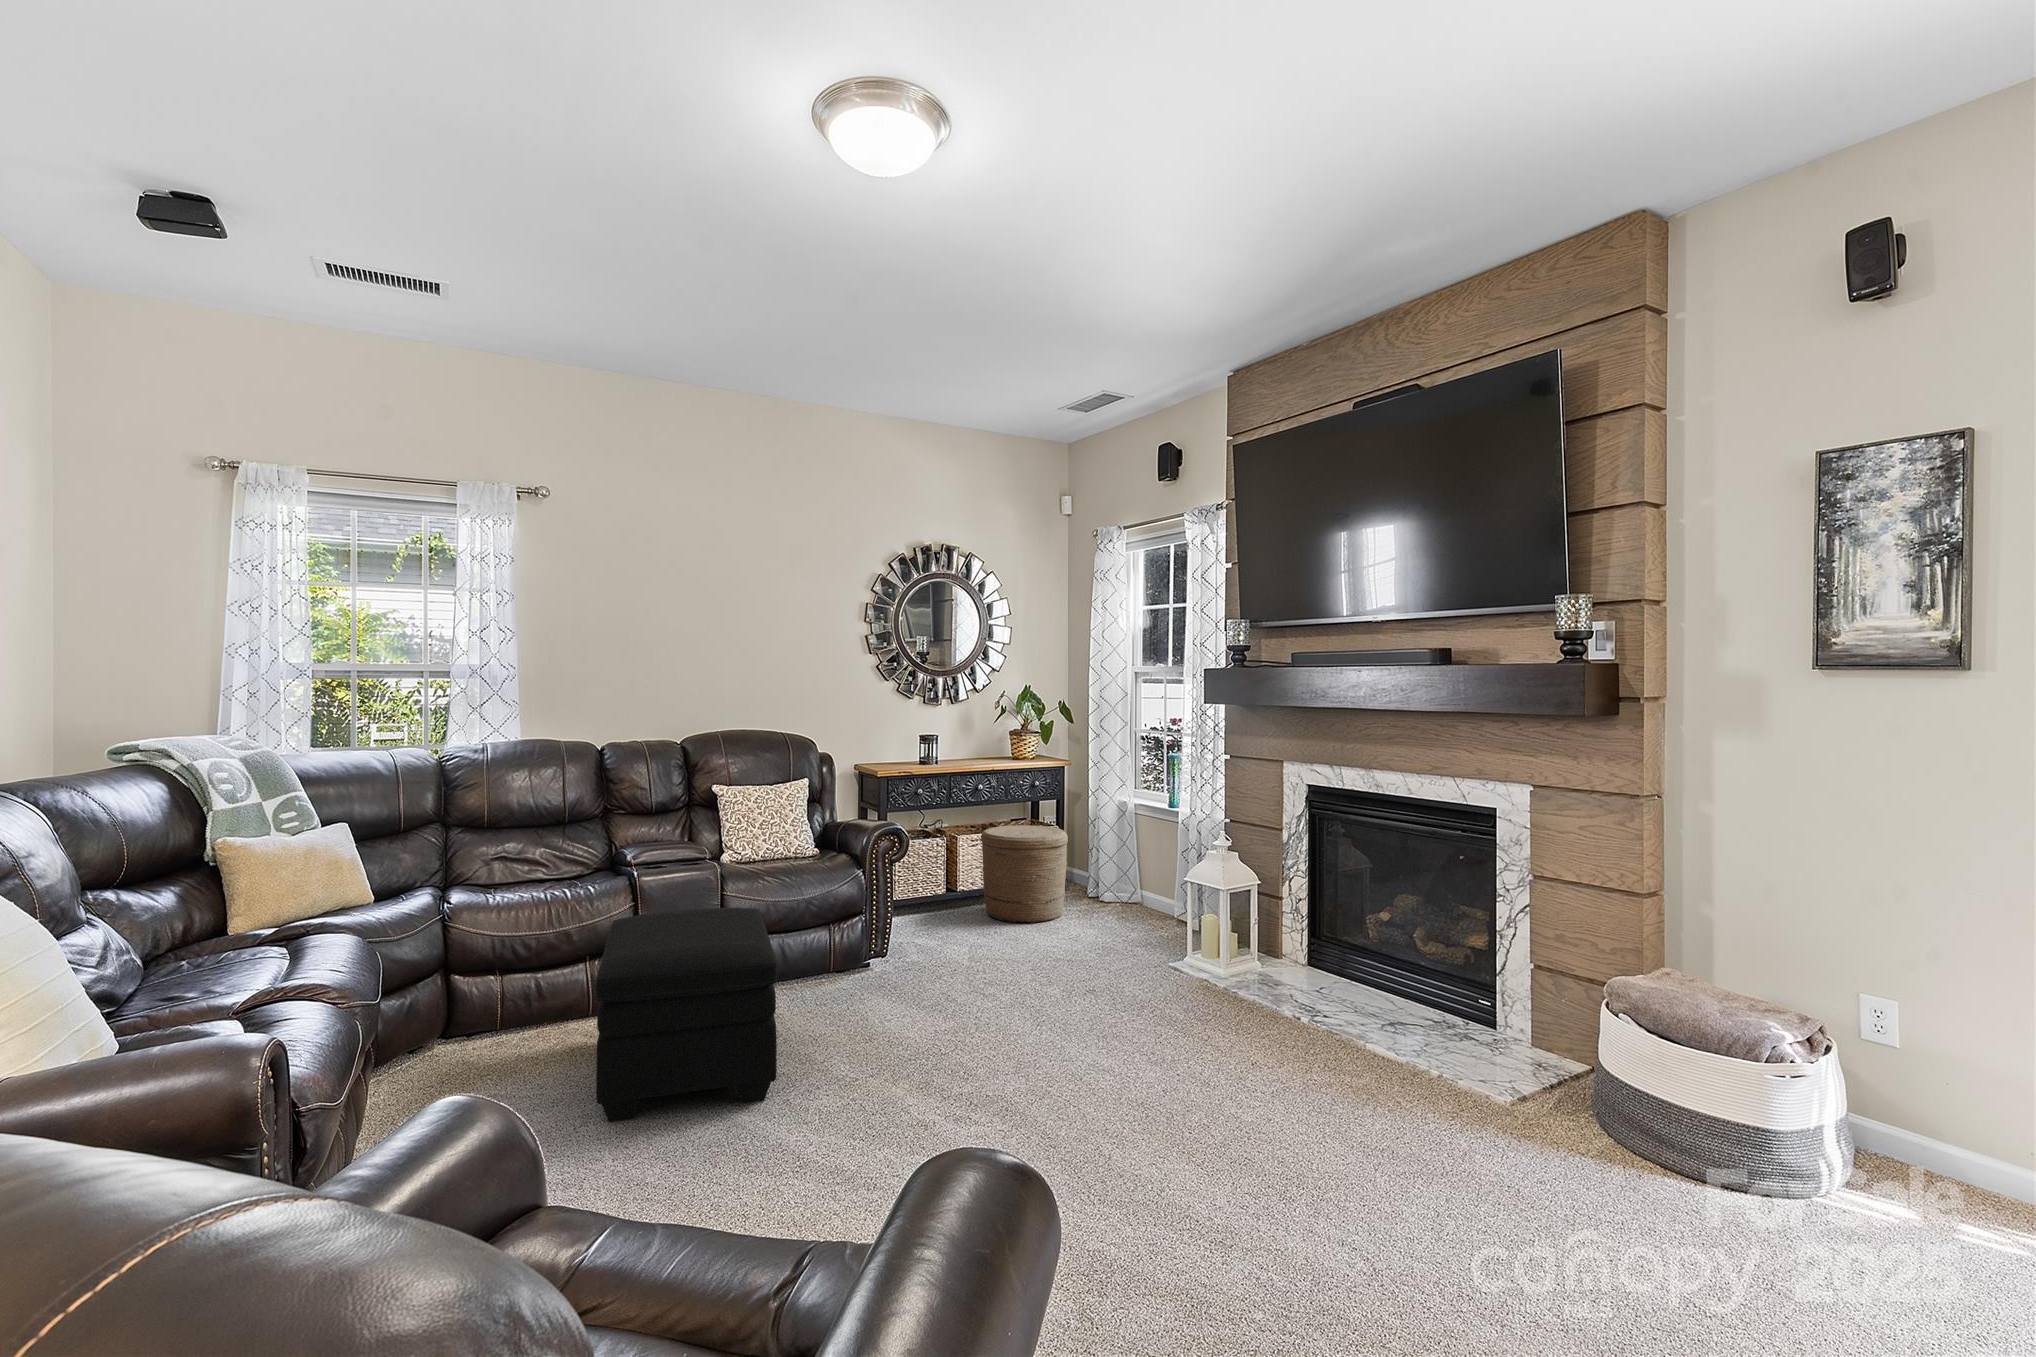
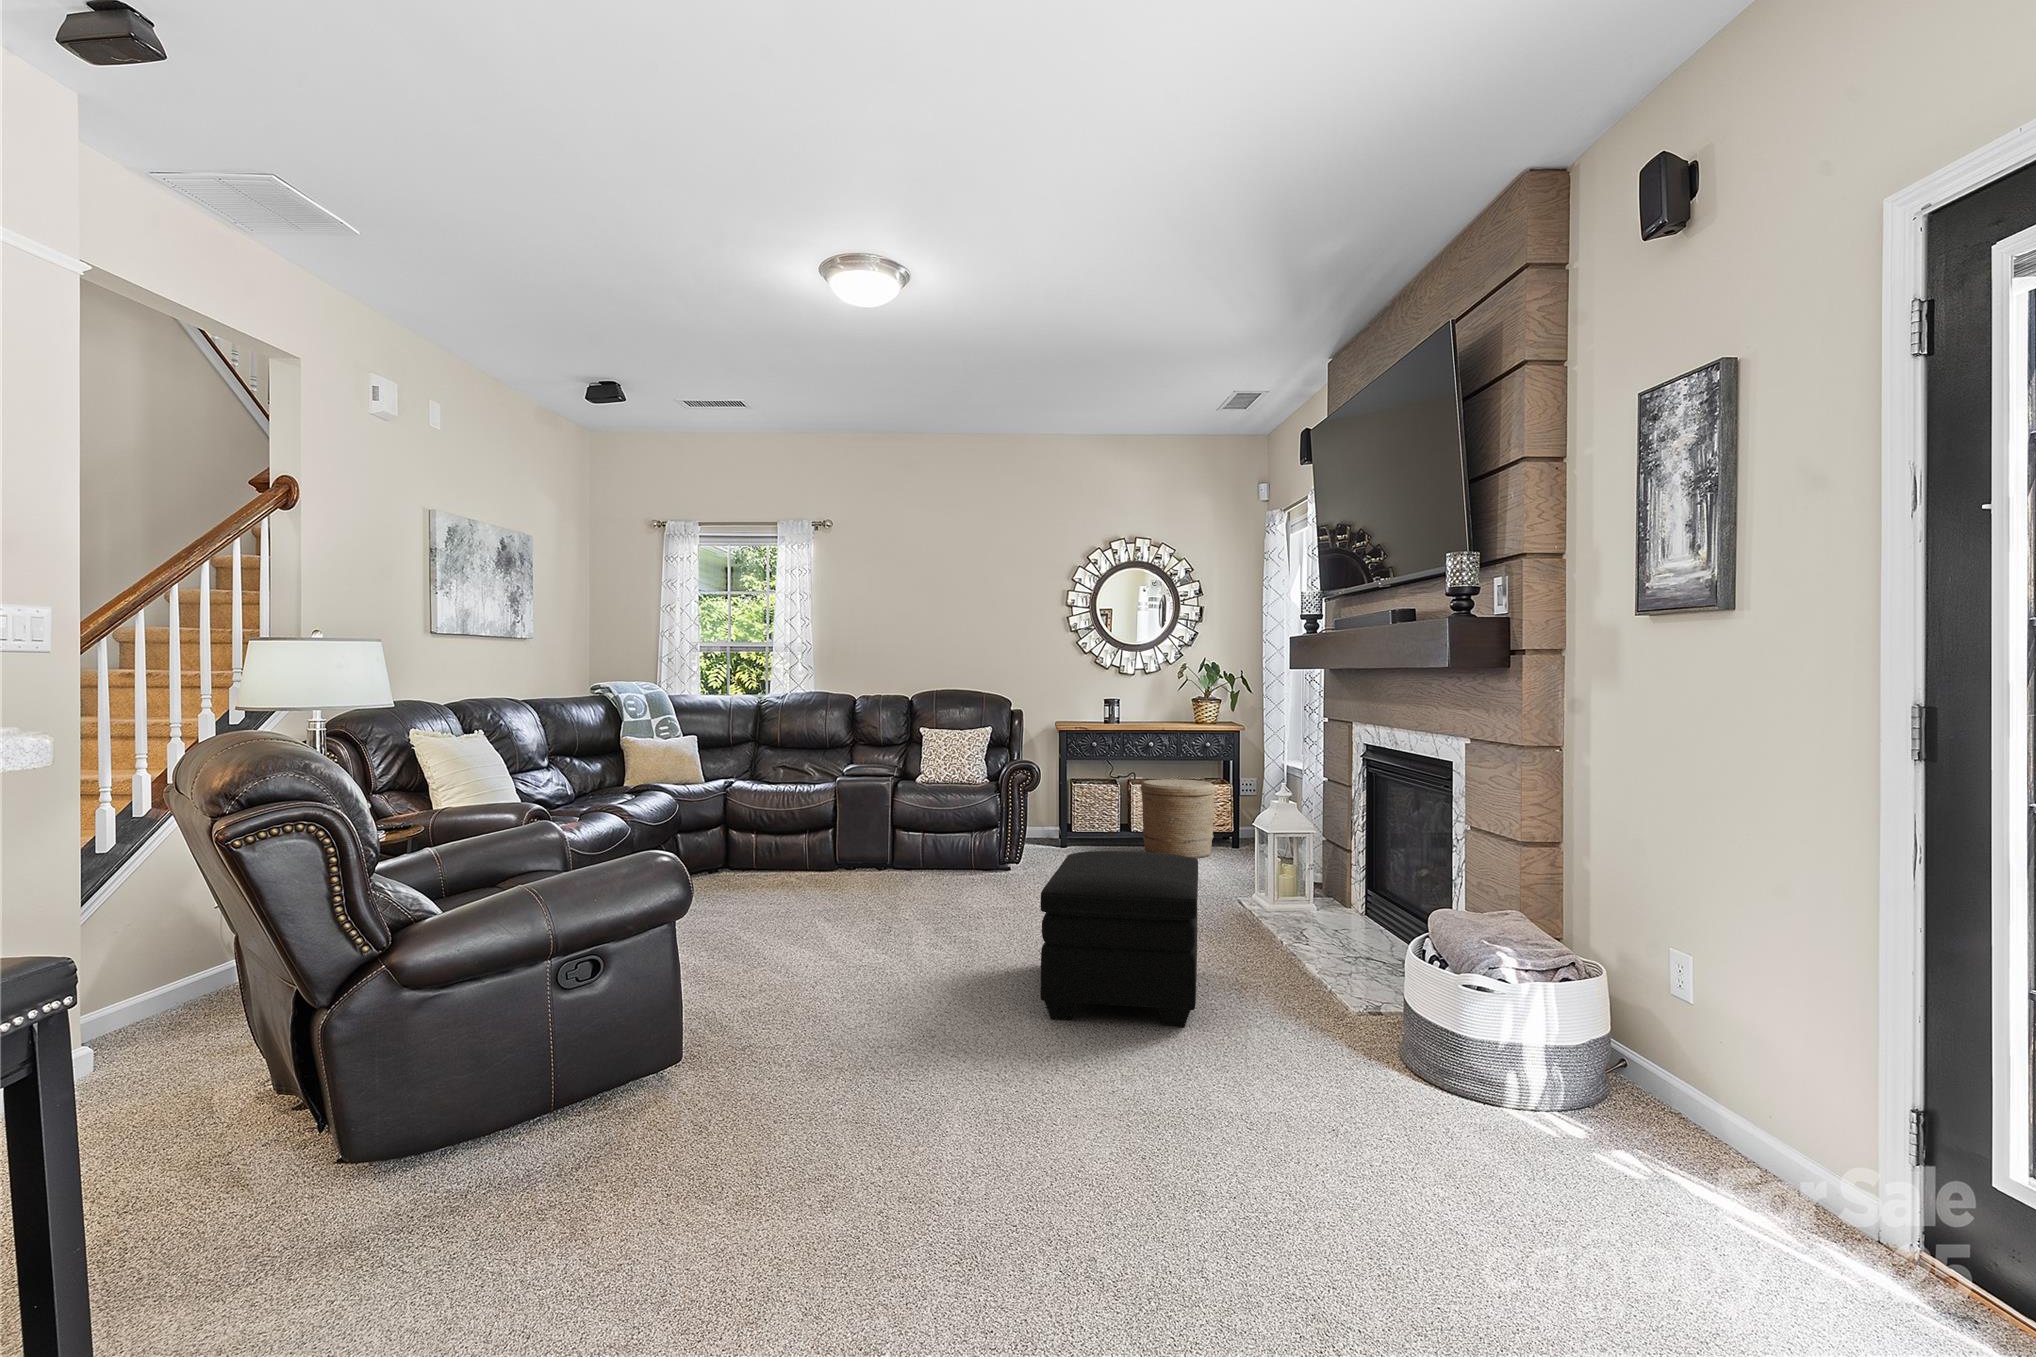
ottoman: present [596,908,777,1122] -> present [1040,851,1198,1027]

